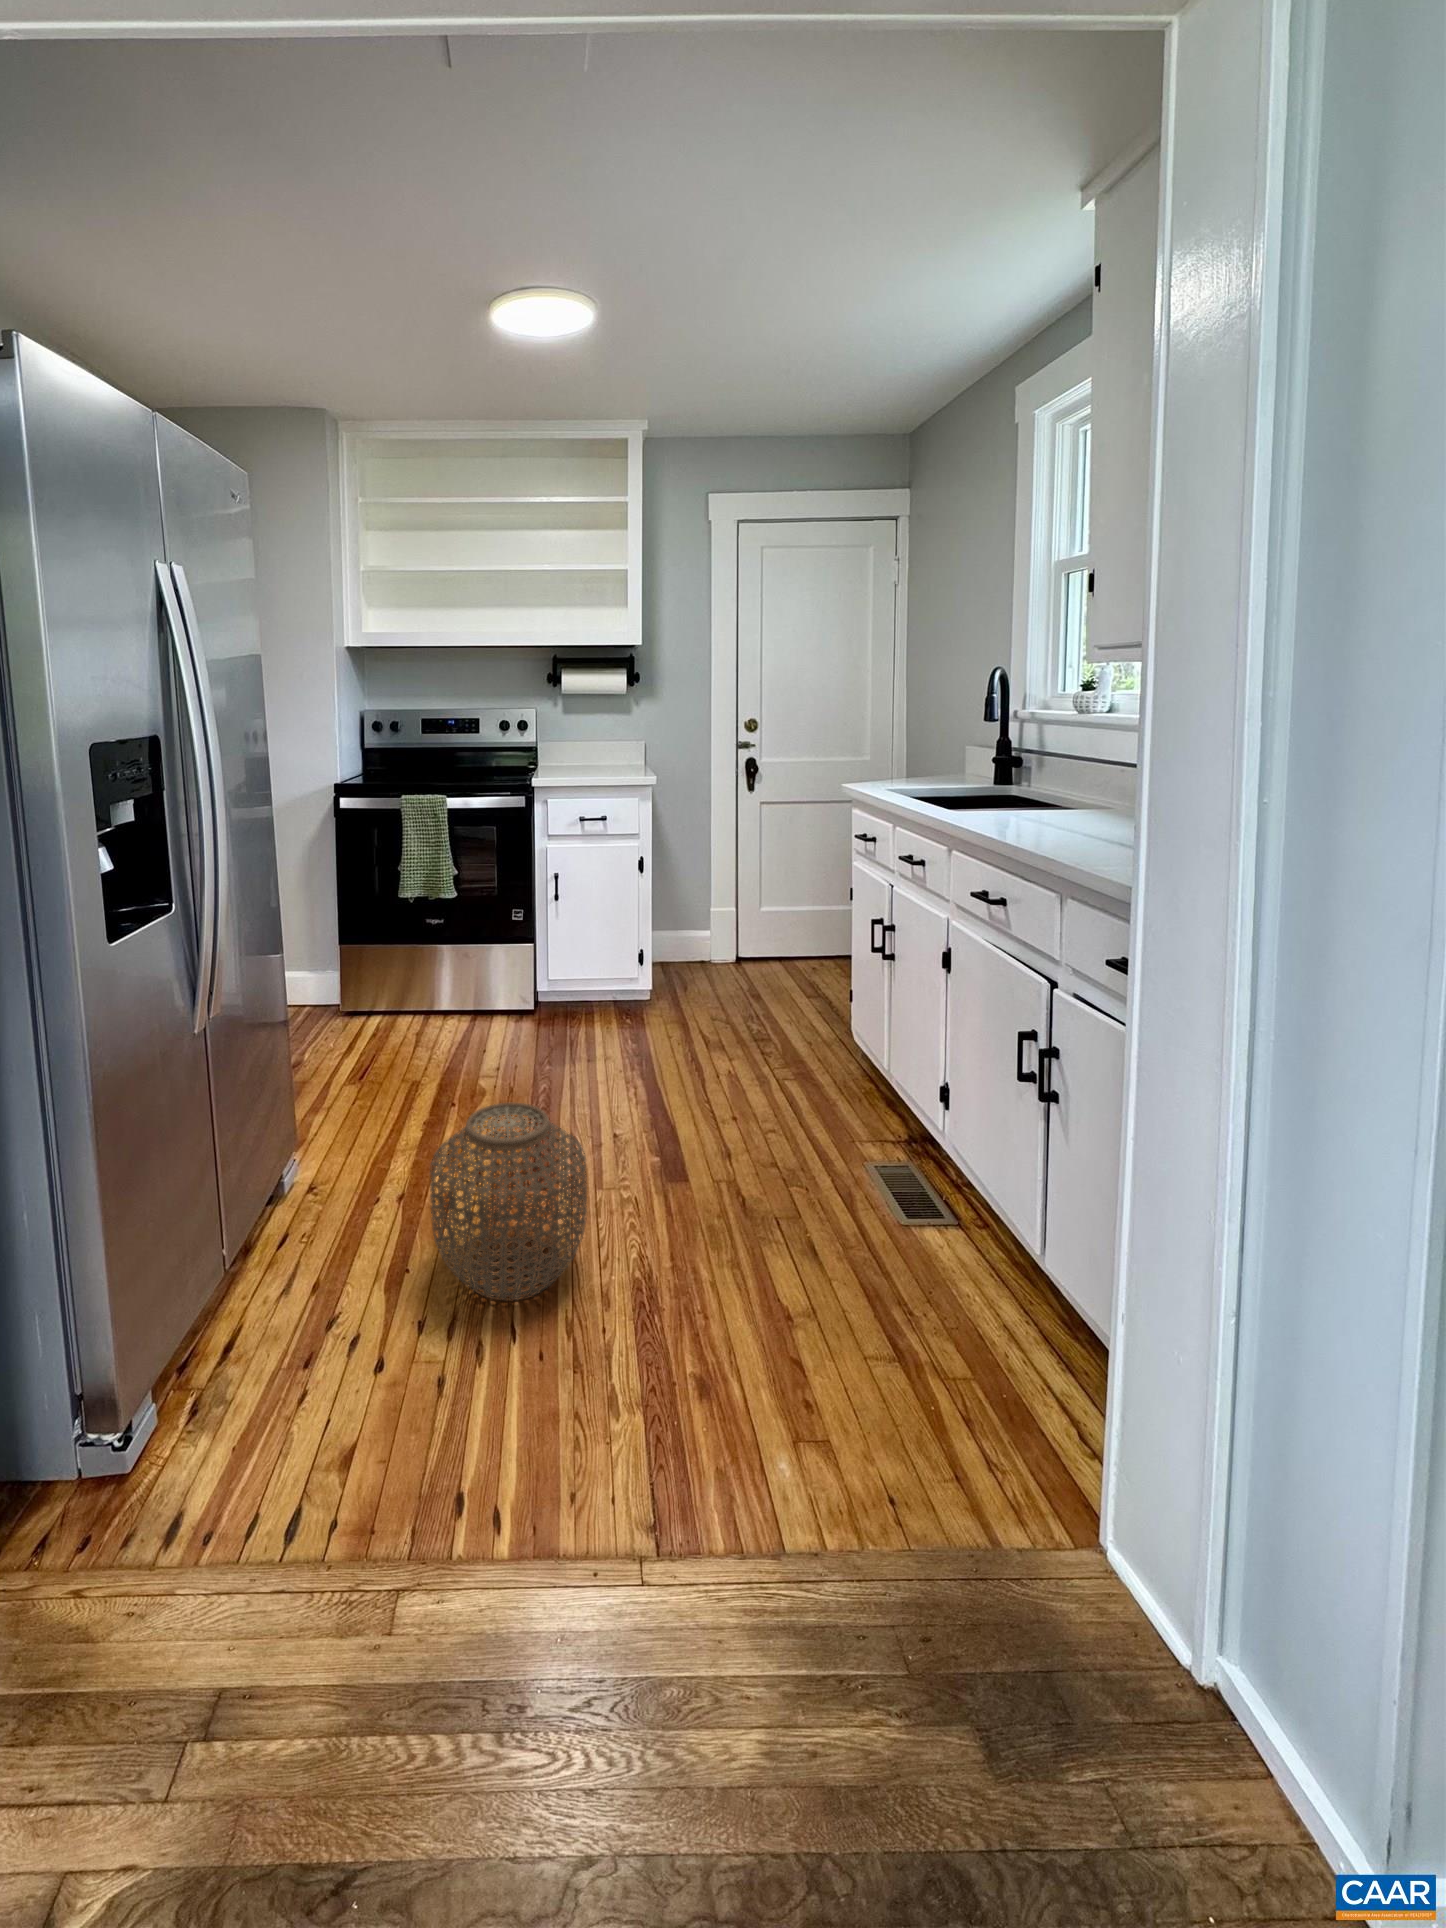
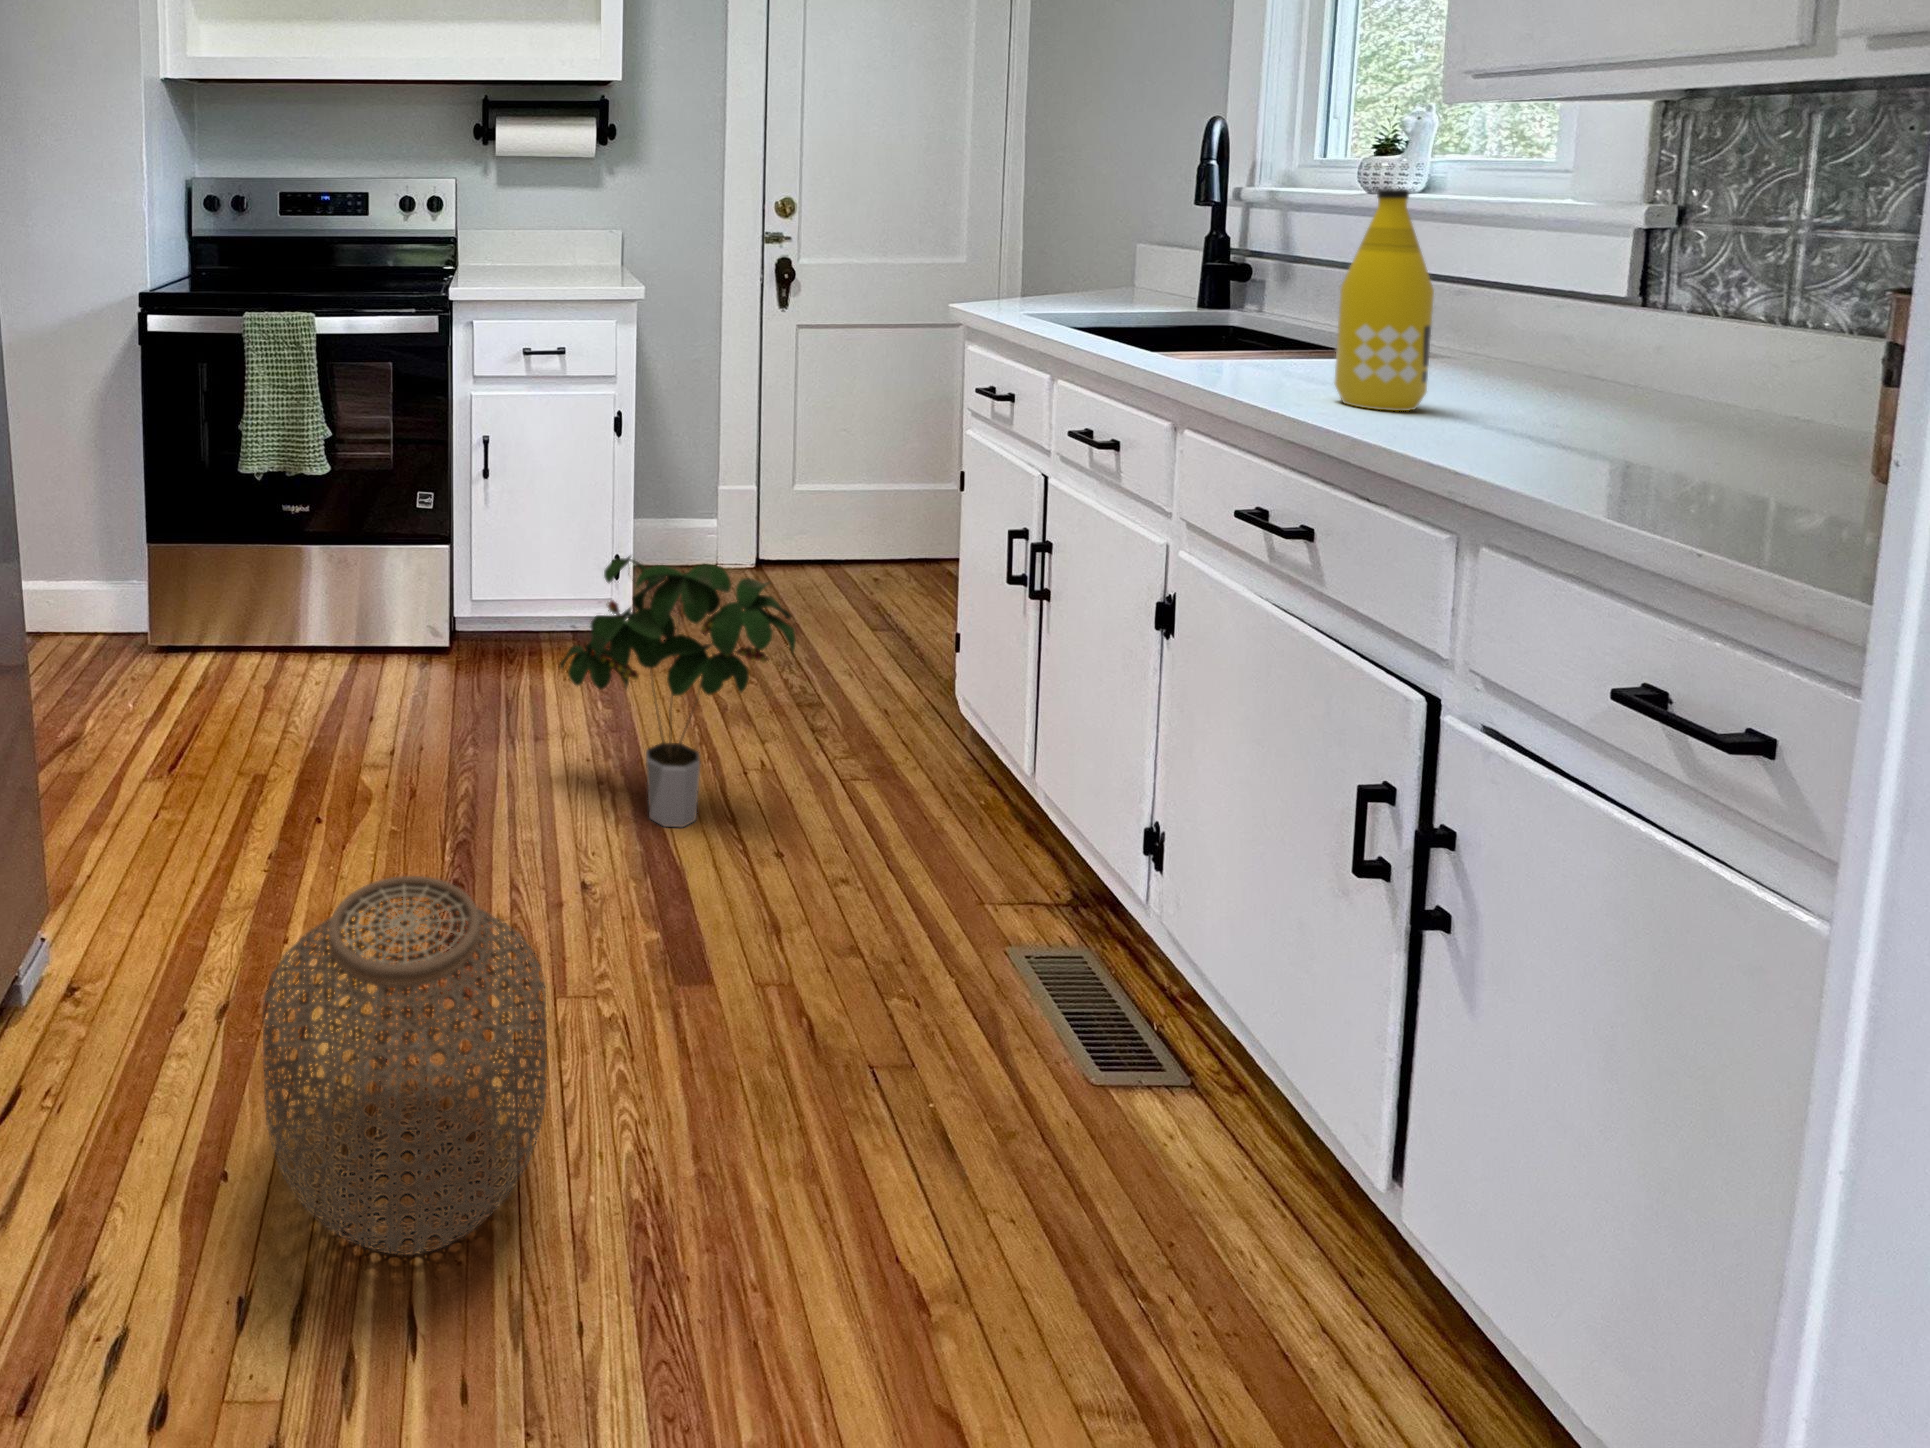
bottle: none [1029,713,1077,836] -> present [1334,189,1434,411]
potted plant: none [601,940,744,1107] -> present [560,556,796,827]

